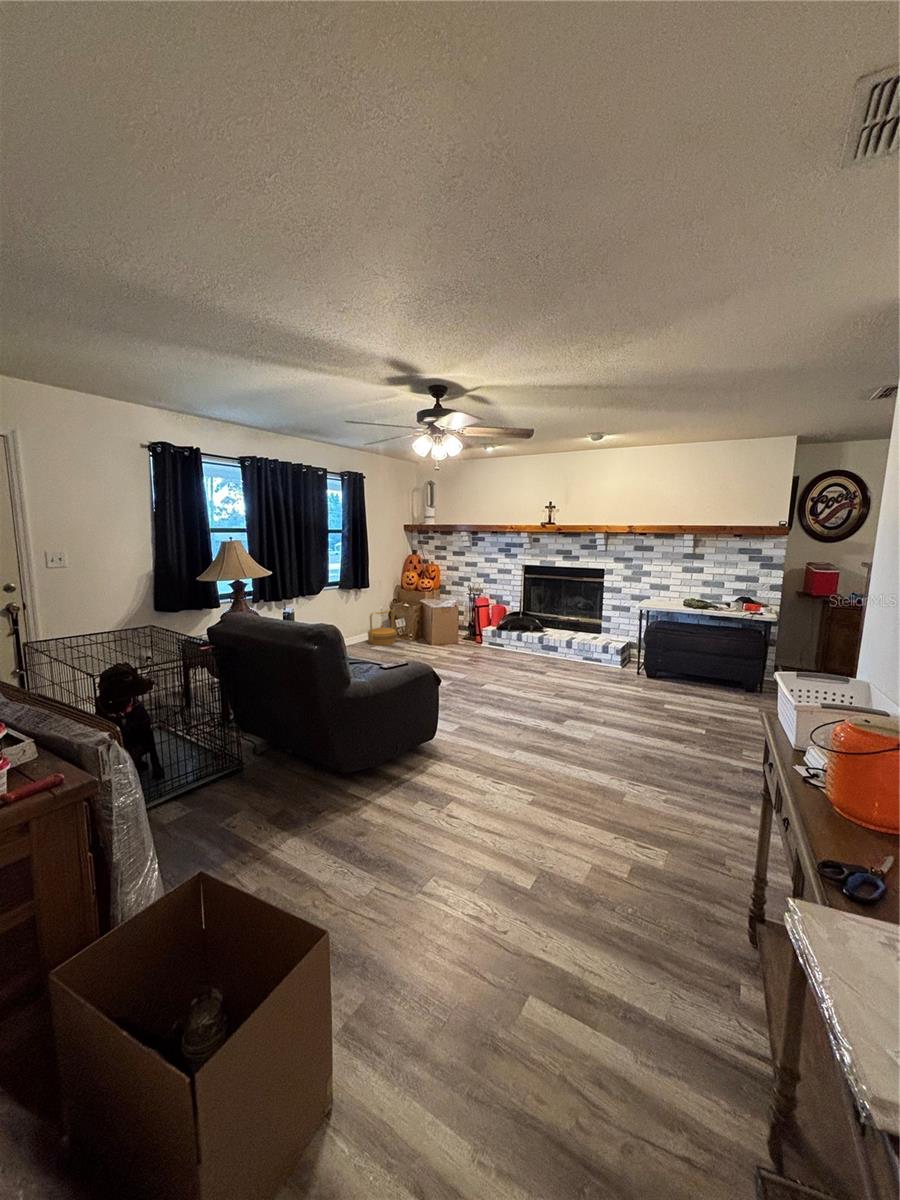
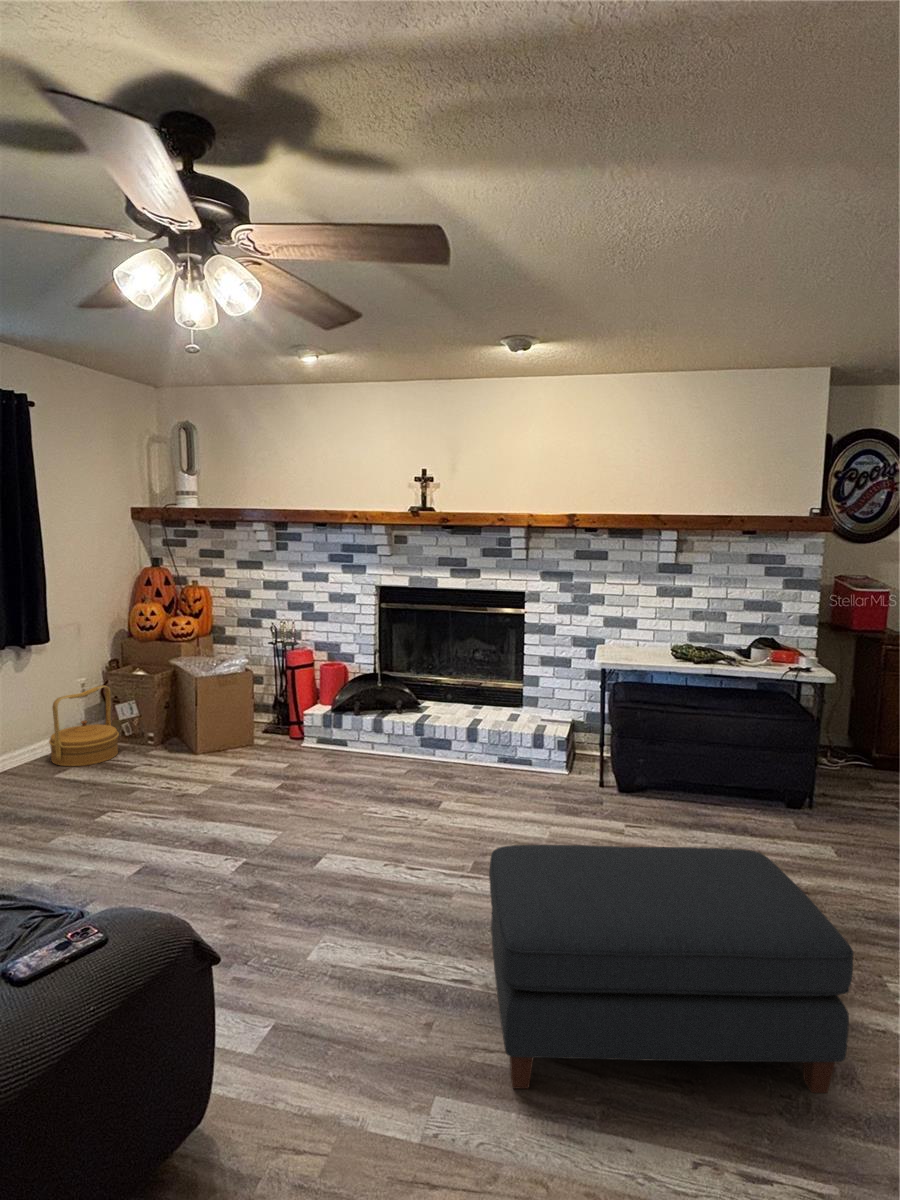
ottoman: none [545,672,700,777] -> present [489,845,854,1093]

